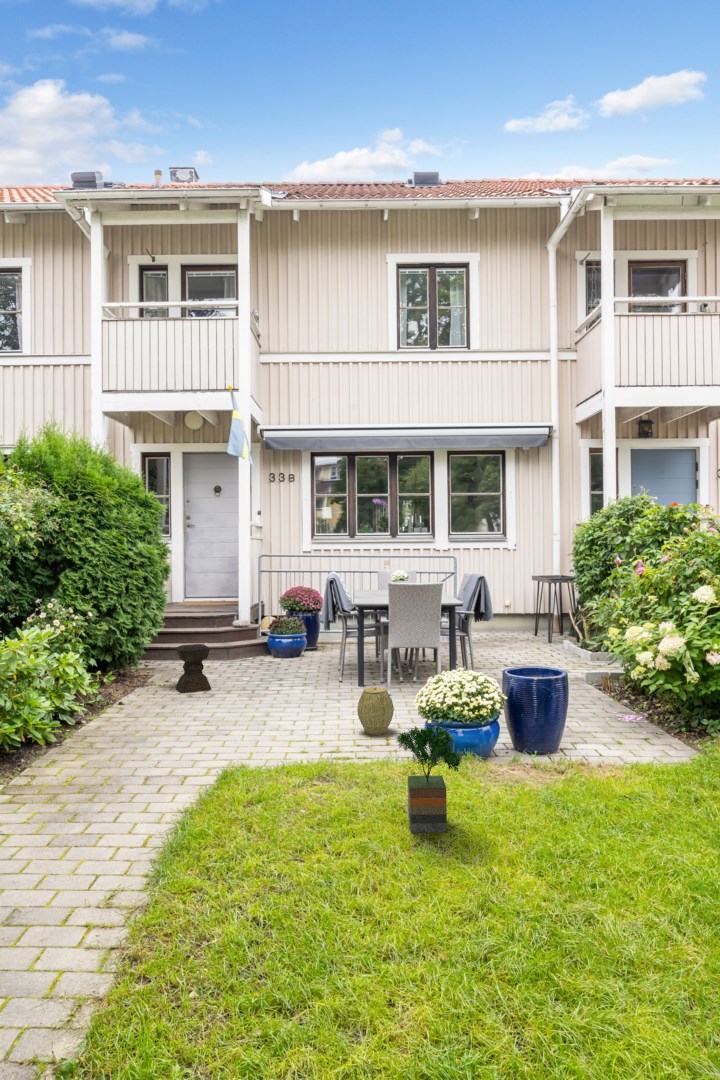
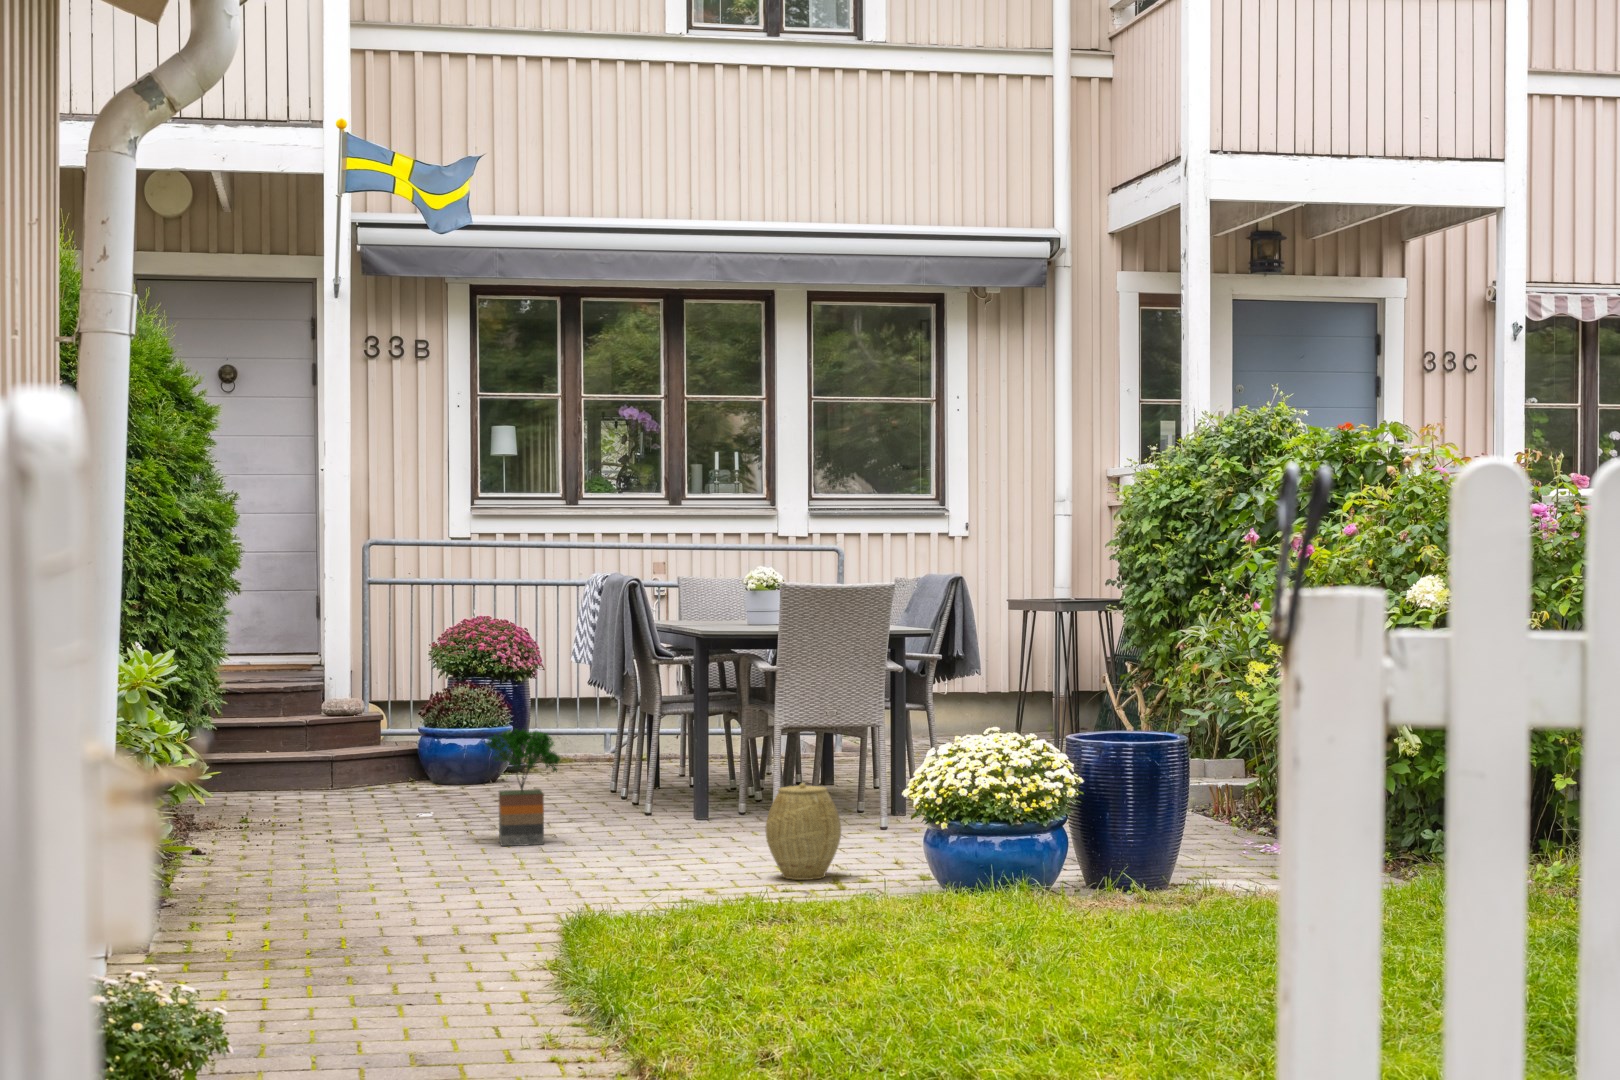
stool: present [176,644,211,693] -> none [250,738,344,850]
potted tree: present [397,726,462,833] -> present [486,729,560,846]

